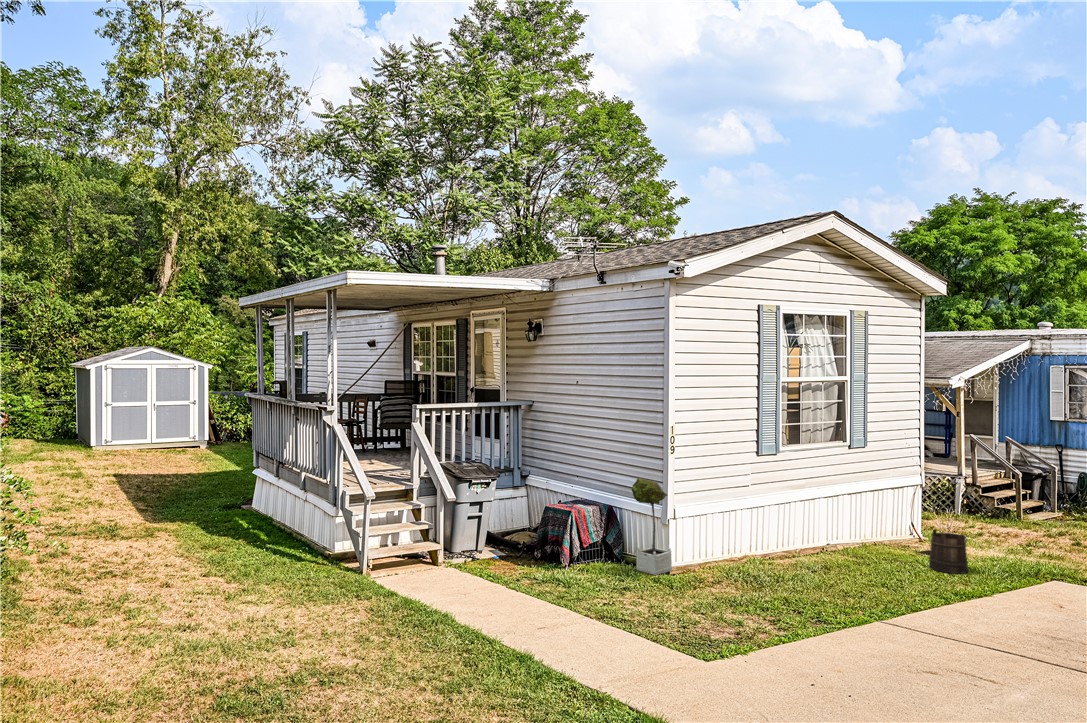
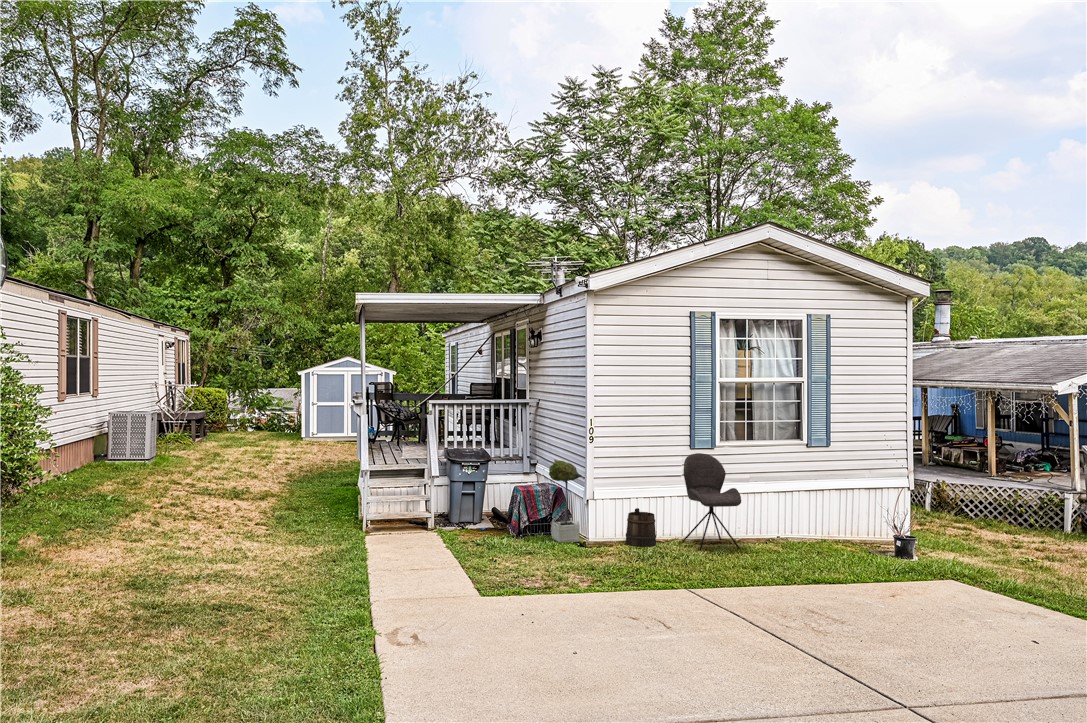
chair: none [761,459,833,567] -> present [683,453,741,550]
bucket: present [929,529,968,574] -> present [625,508,656,547]

